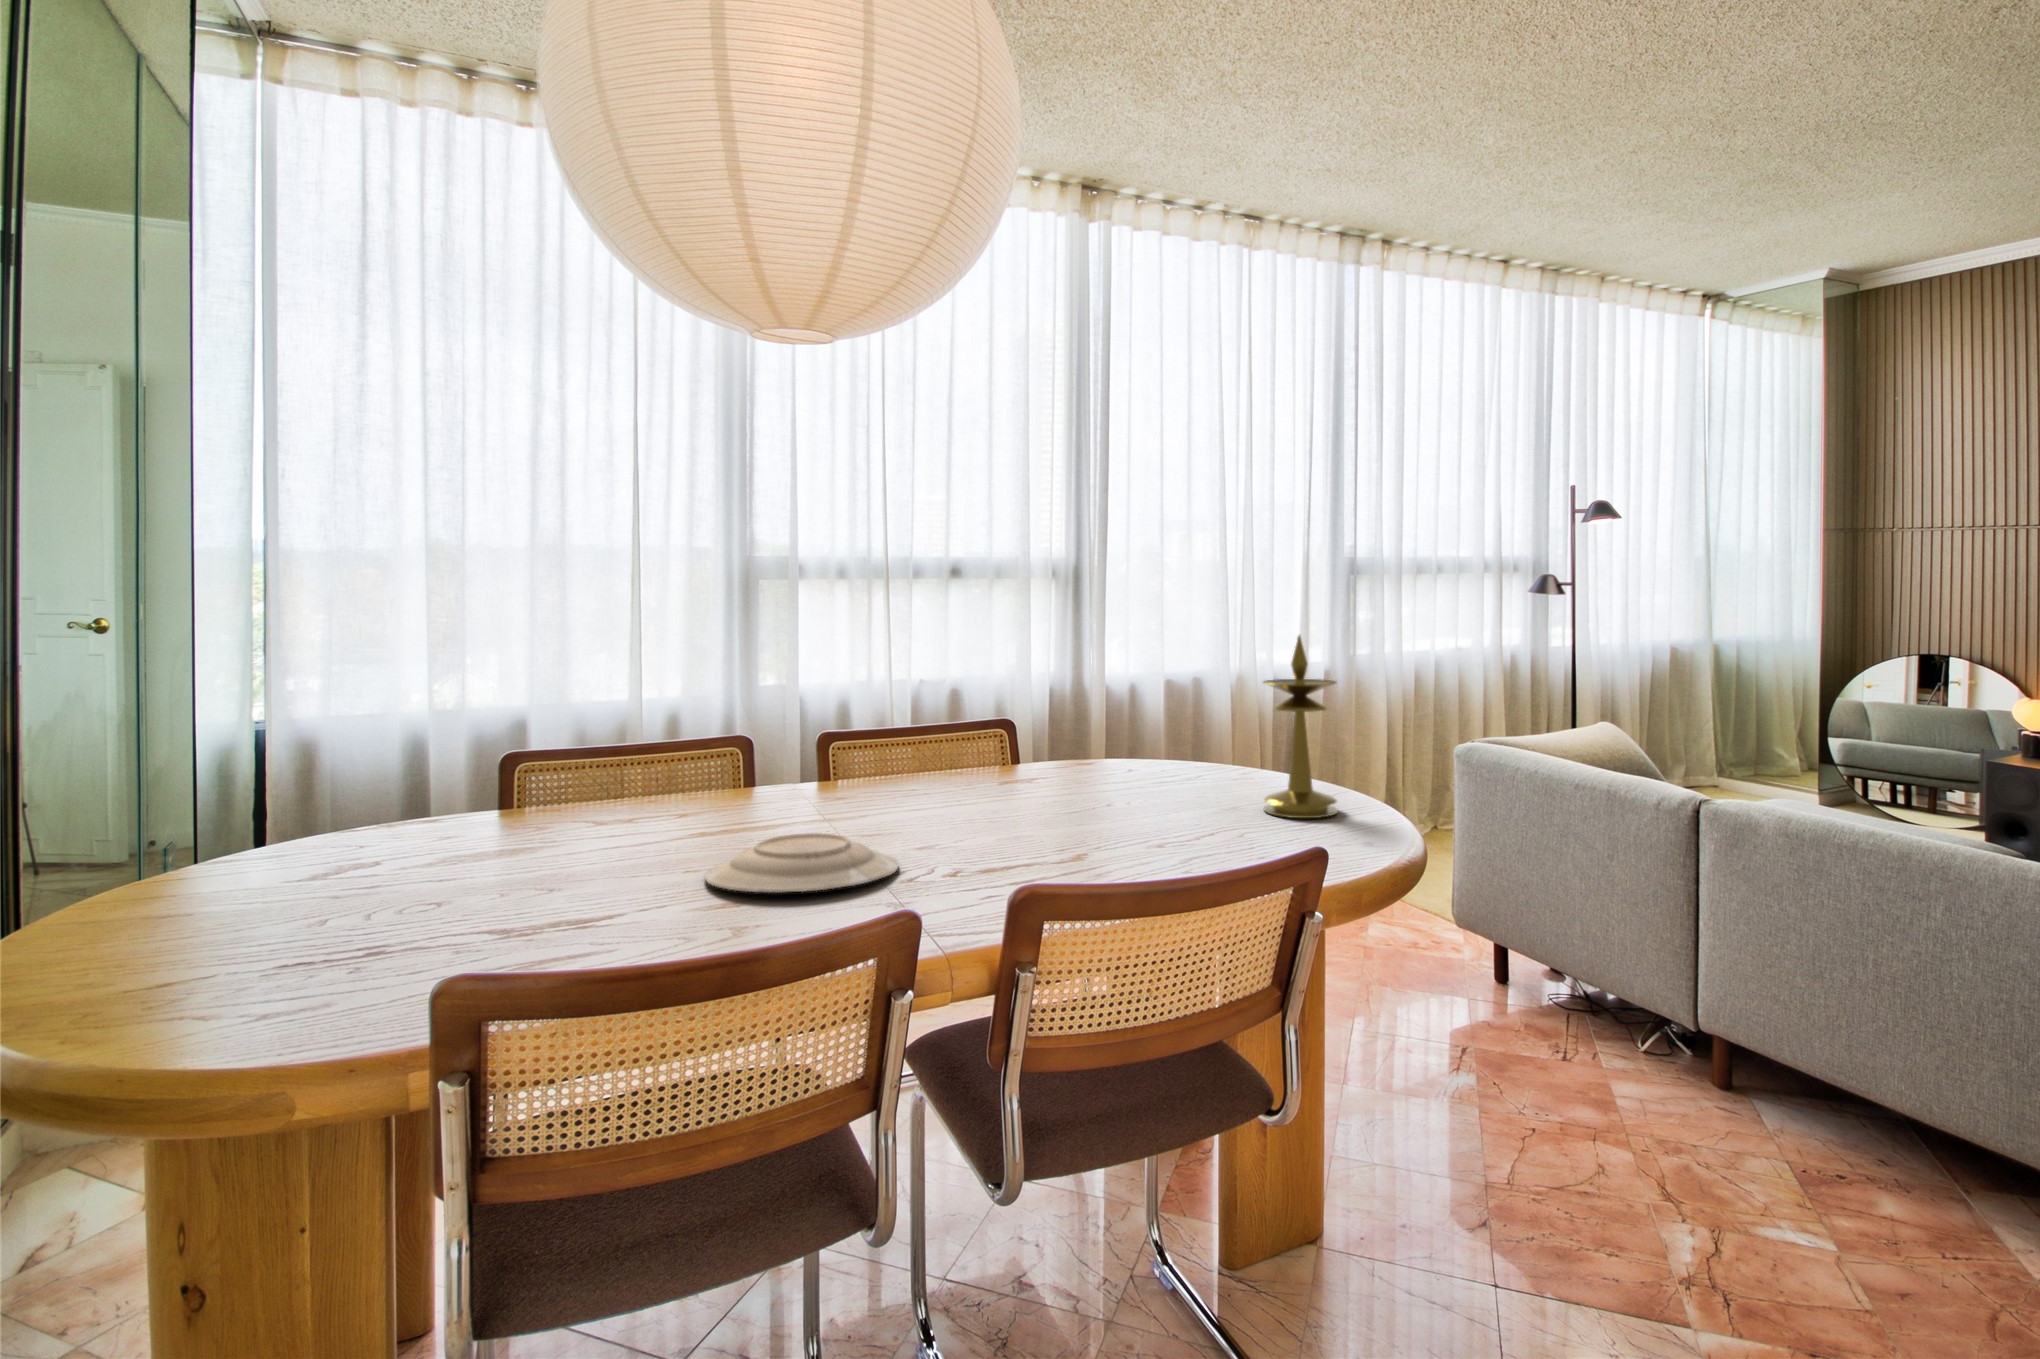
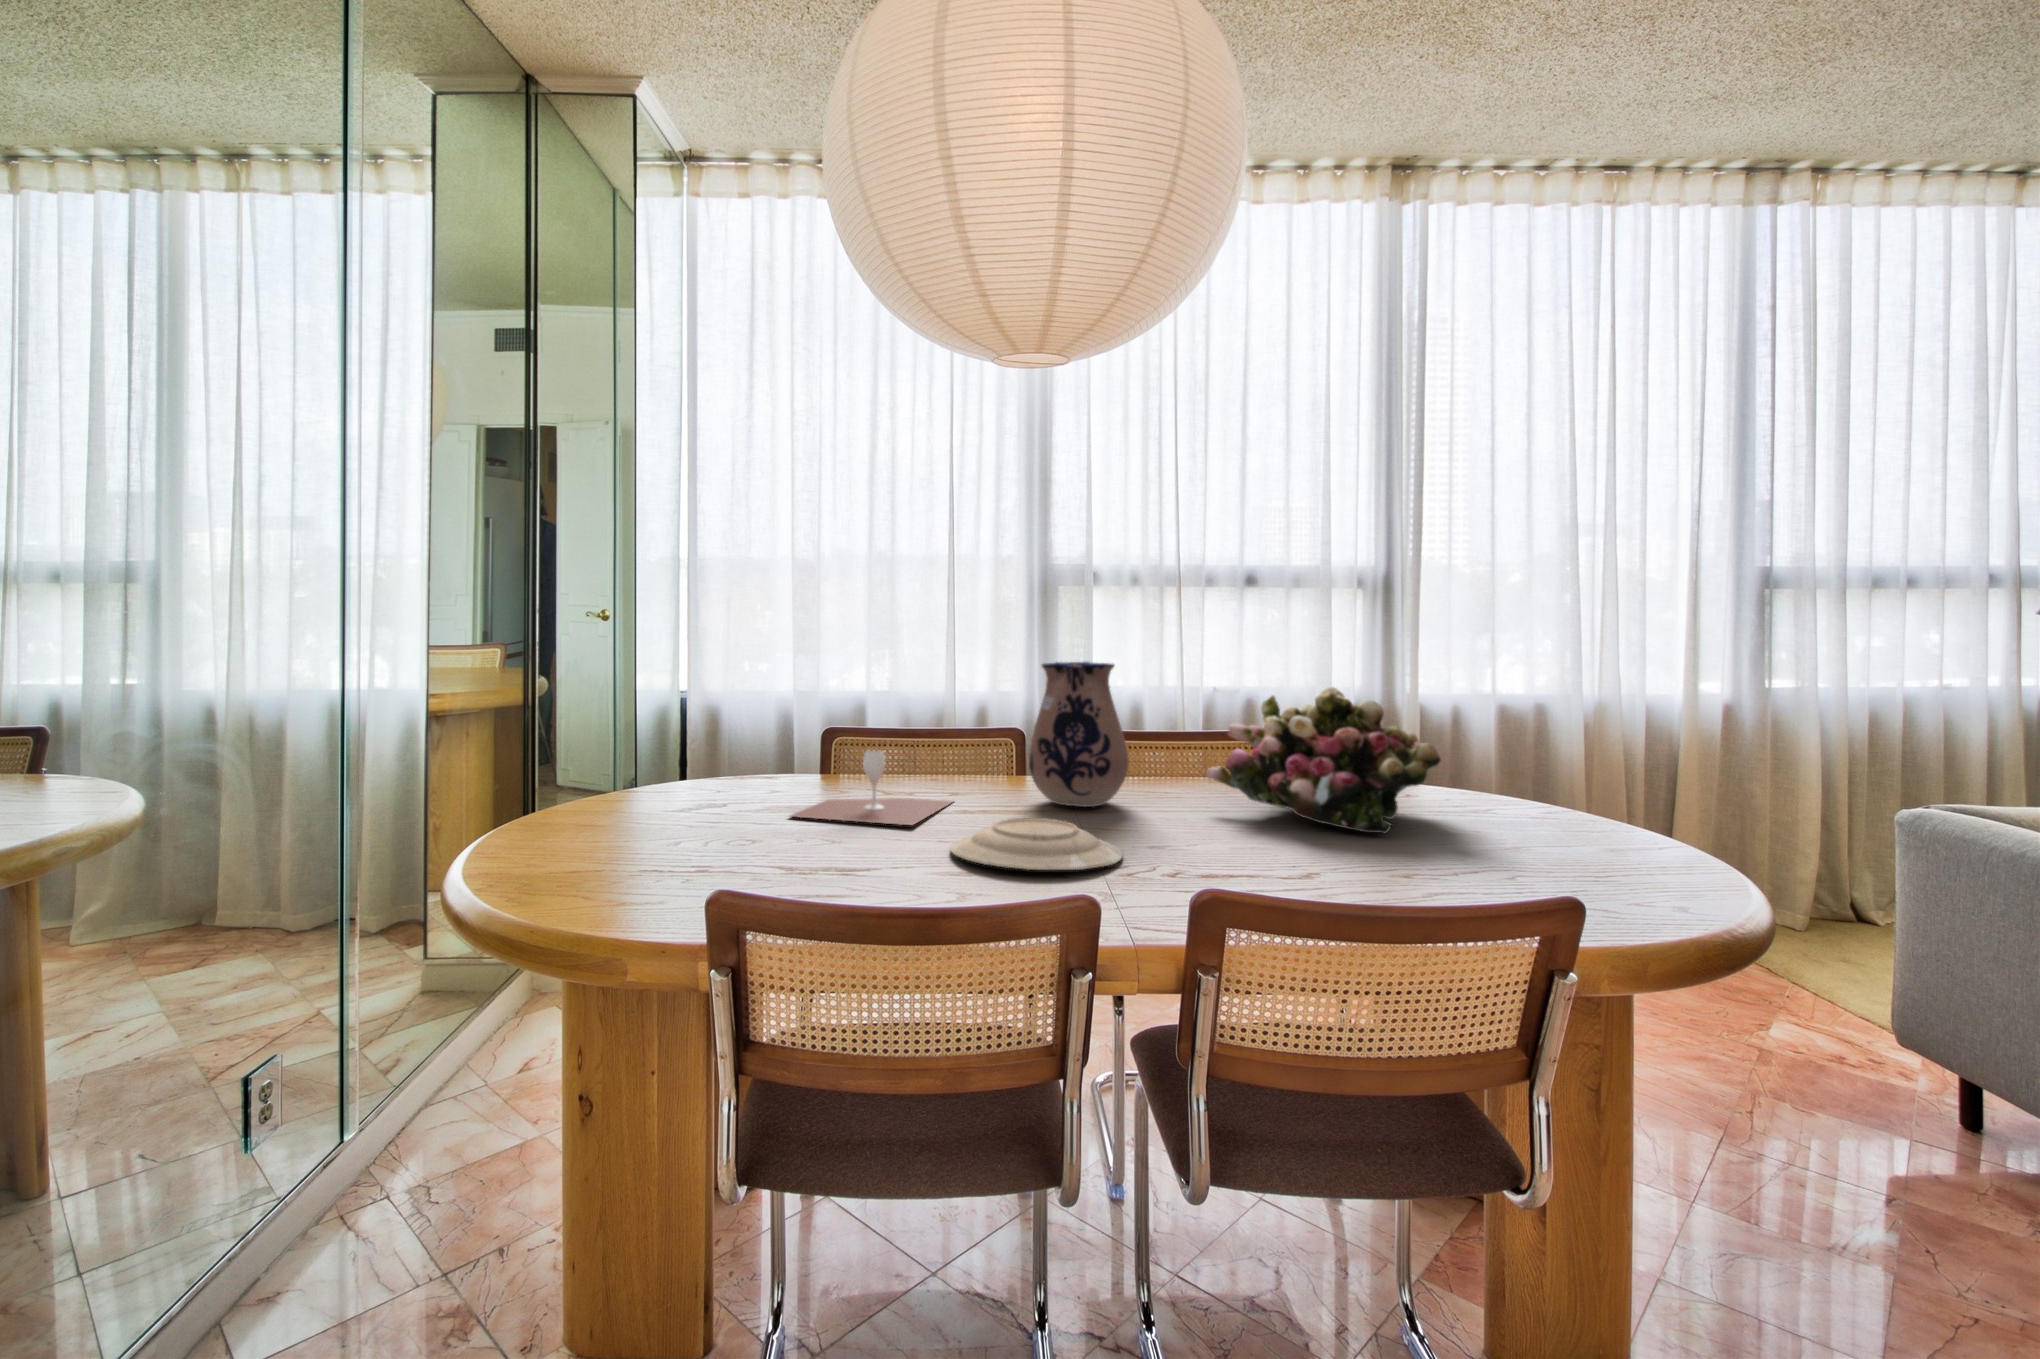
candlestick: present [1263,636,1338,818] -> none [1551,651,1654,864]
ceramic pitcher: none [772,661,881,817] -> present [1029,662,1129,807]
flower arrangement: none [959,676,1174,813] -> present [1206,687,1441,833]
wine glass: none [477,775,686,866] -> present [791,750,952,825]

